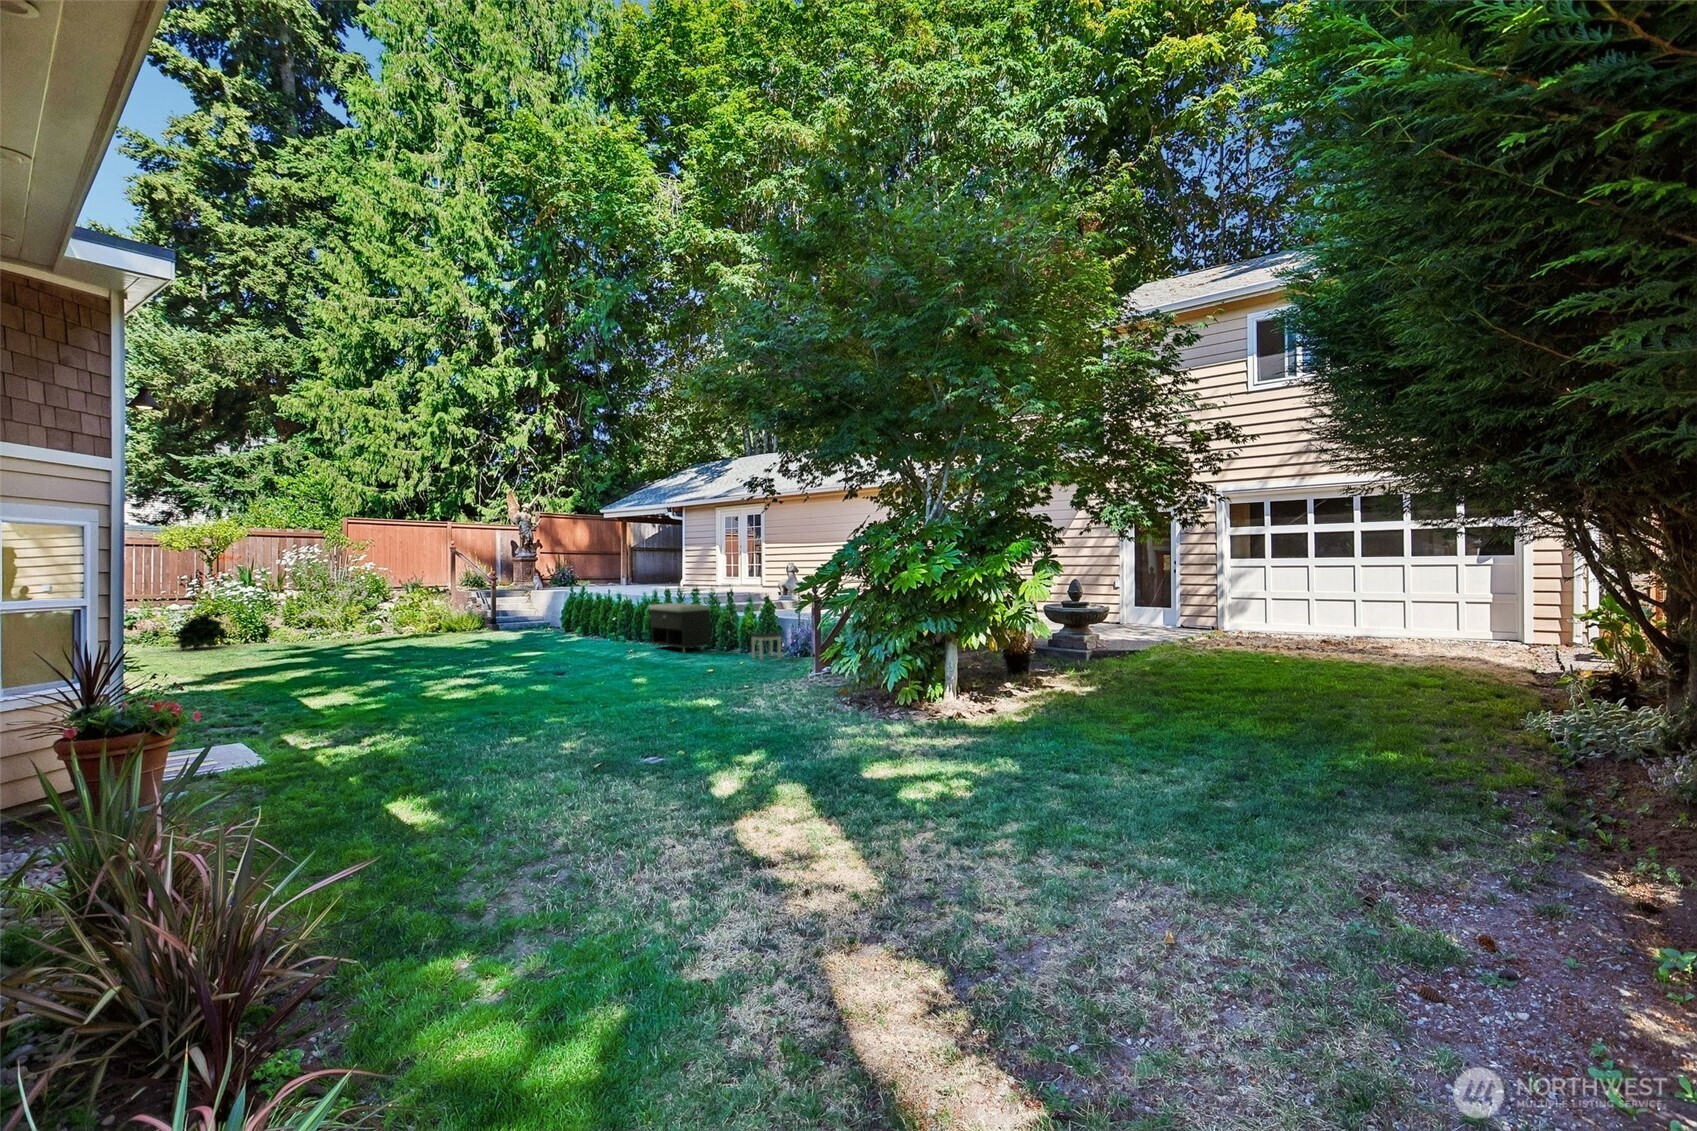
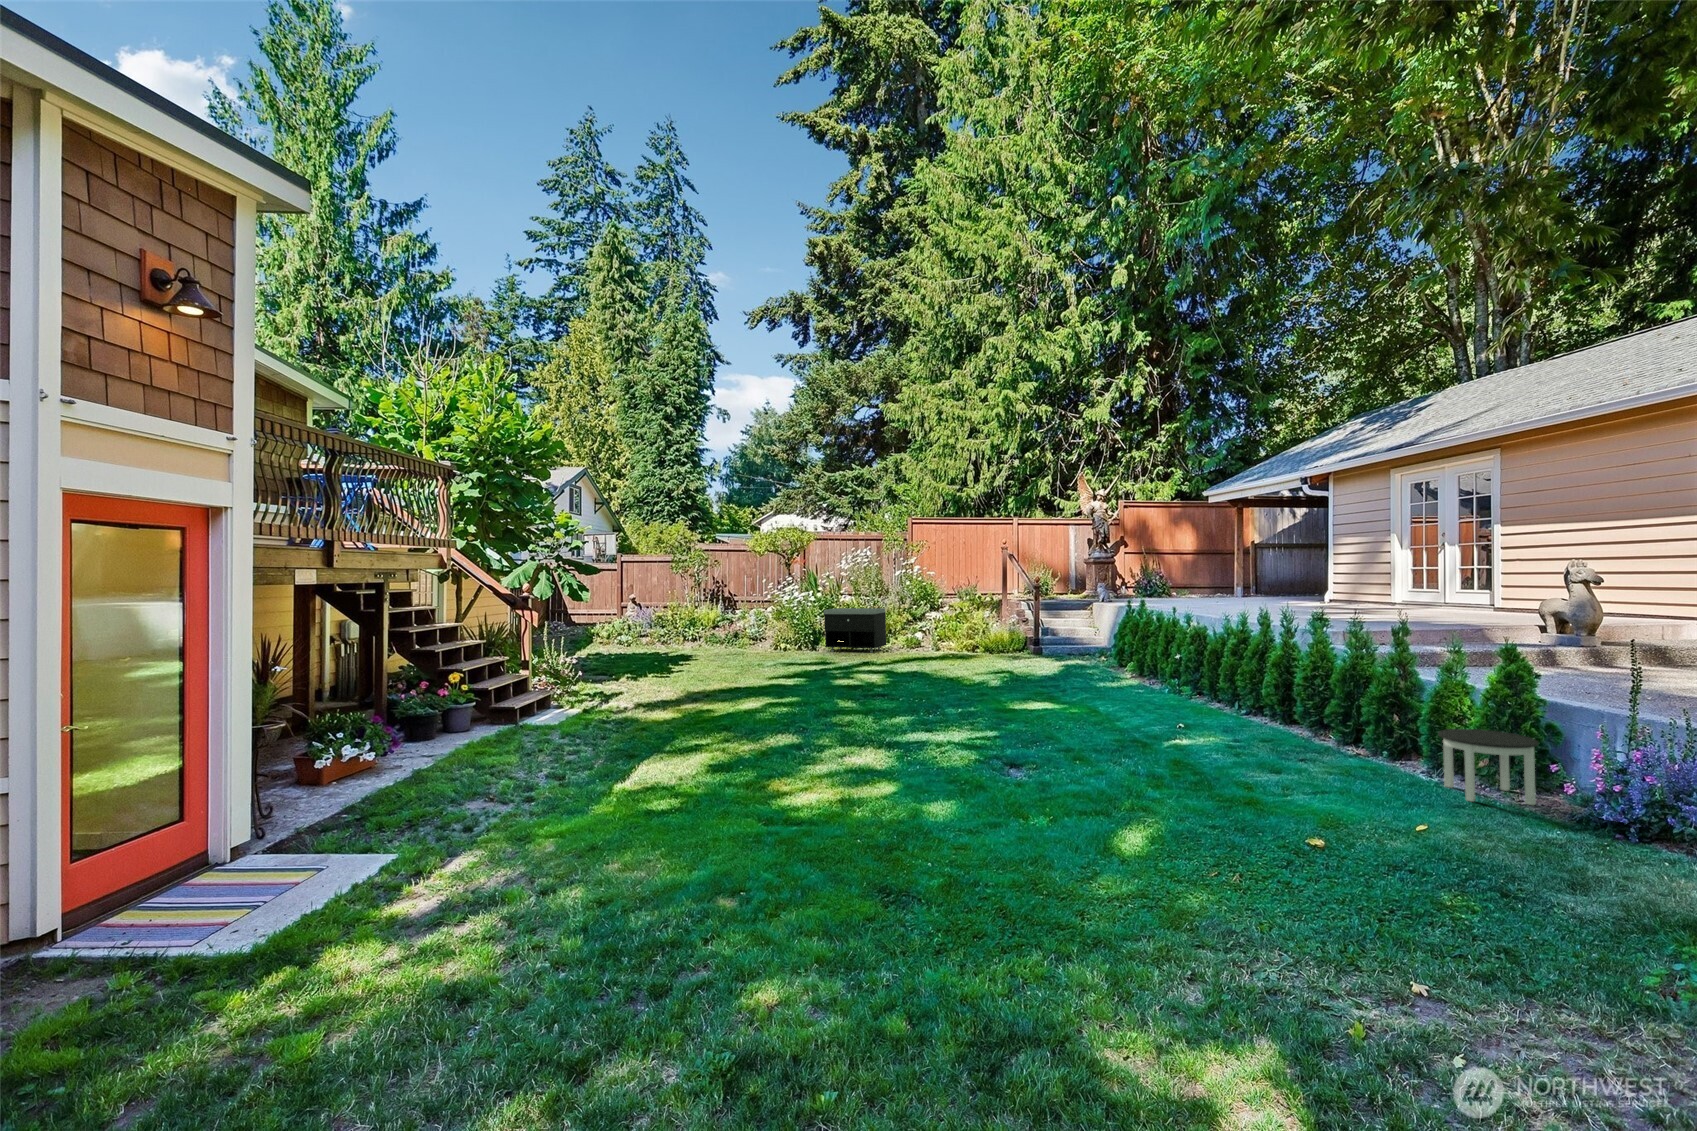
storage bench: present [649,603,710,652] -> present [824,608,886,652]
potted plant: present [174,615,227,649] -> none [747,620,789,654]

